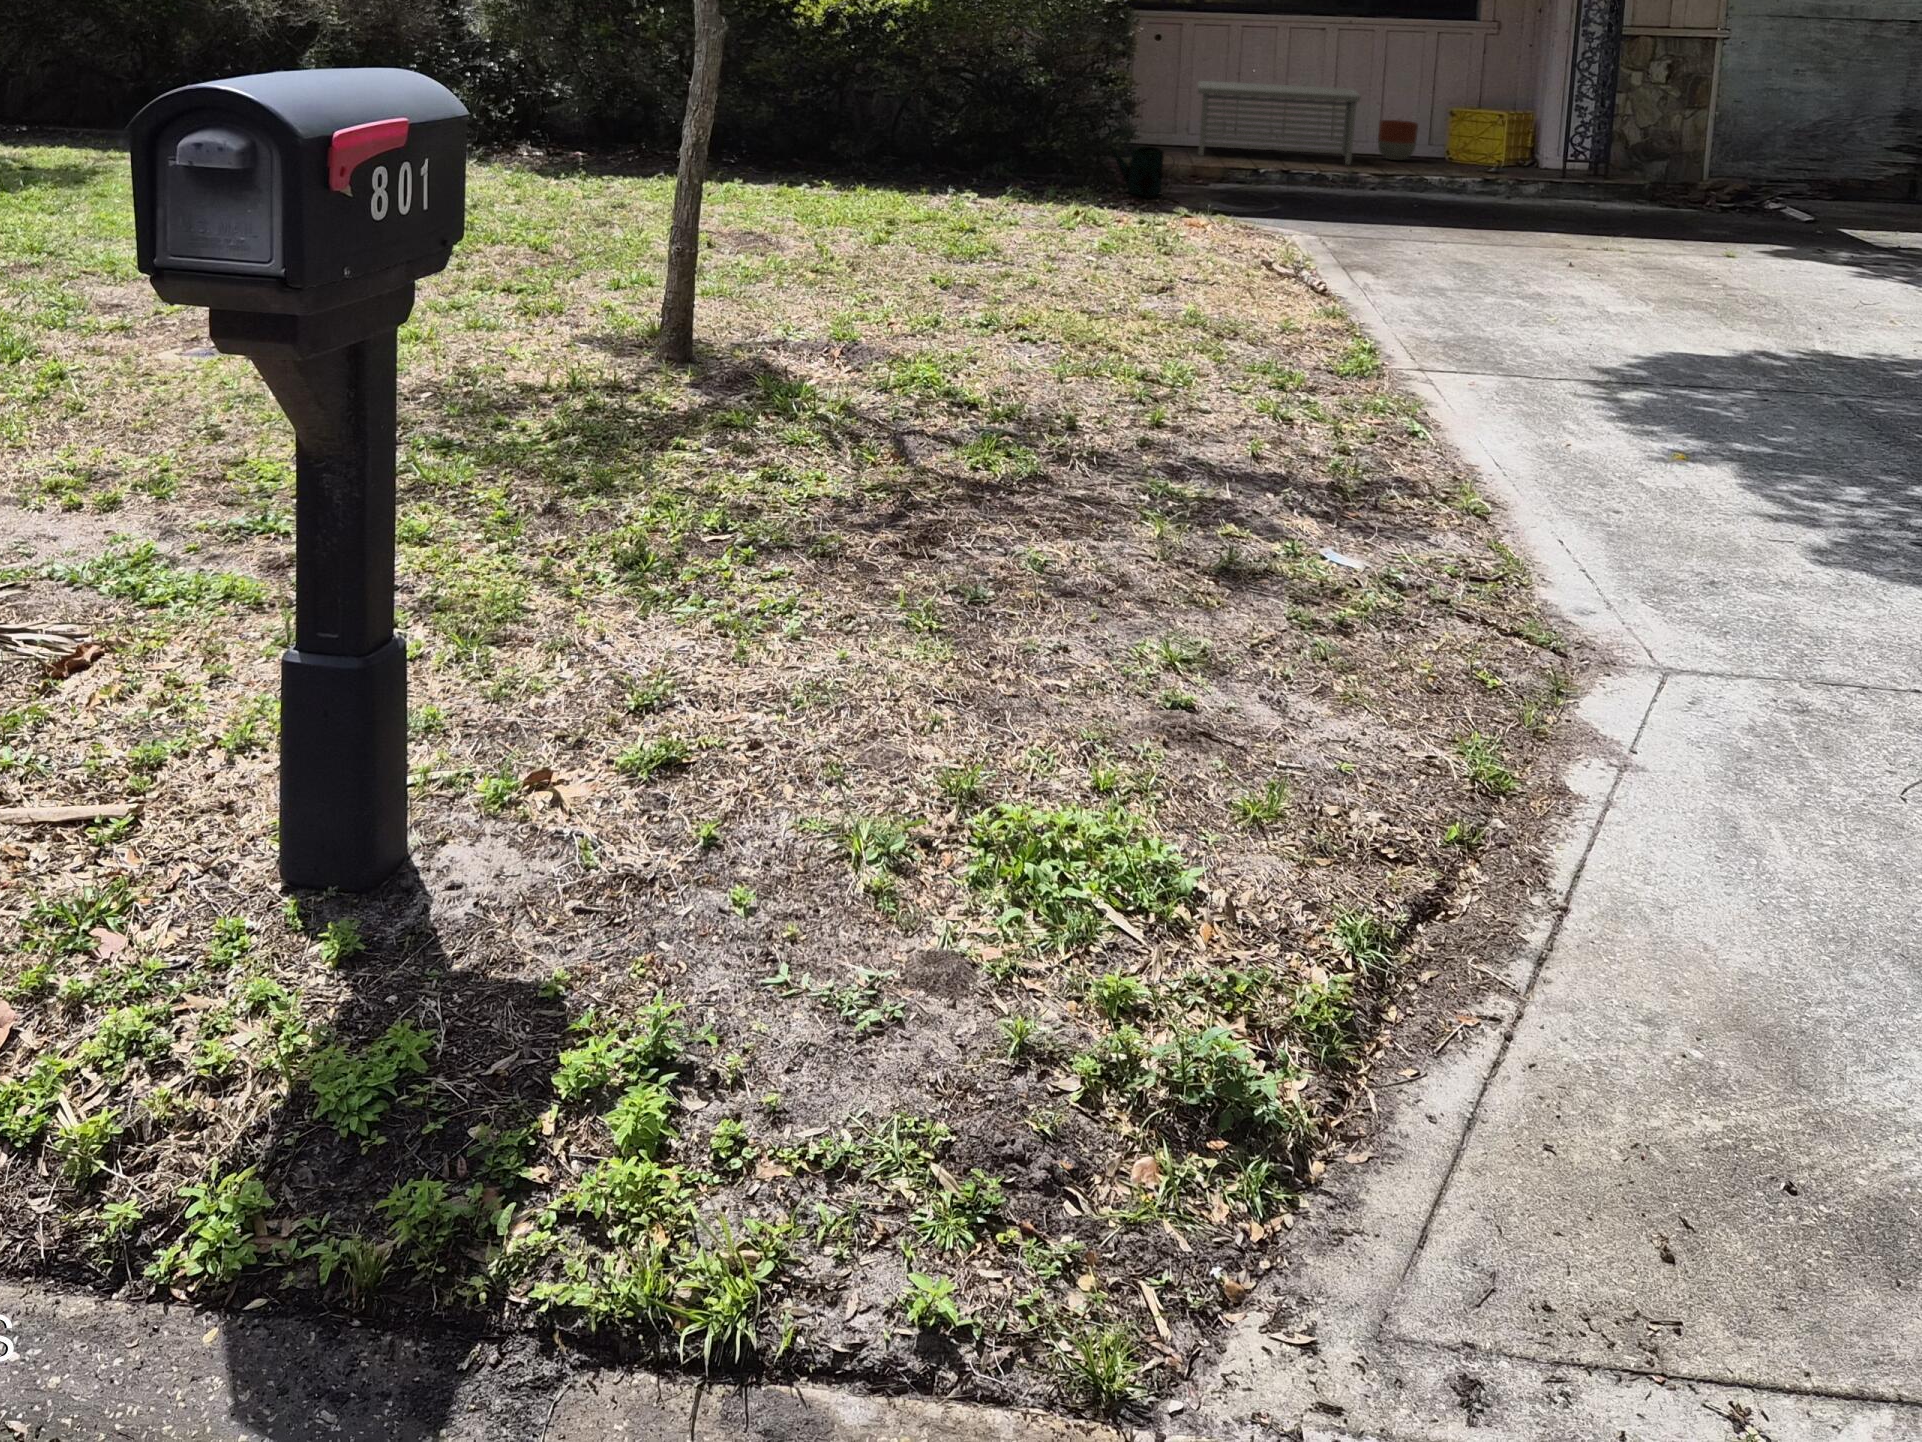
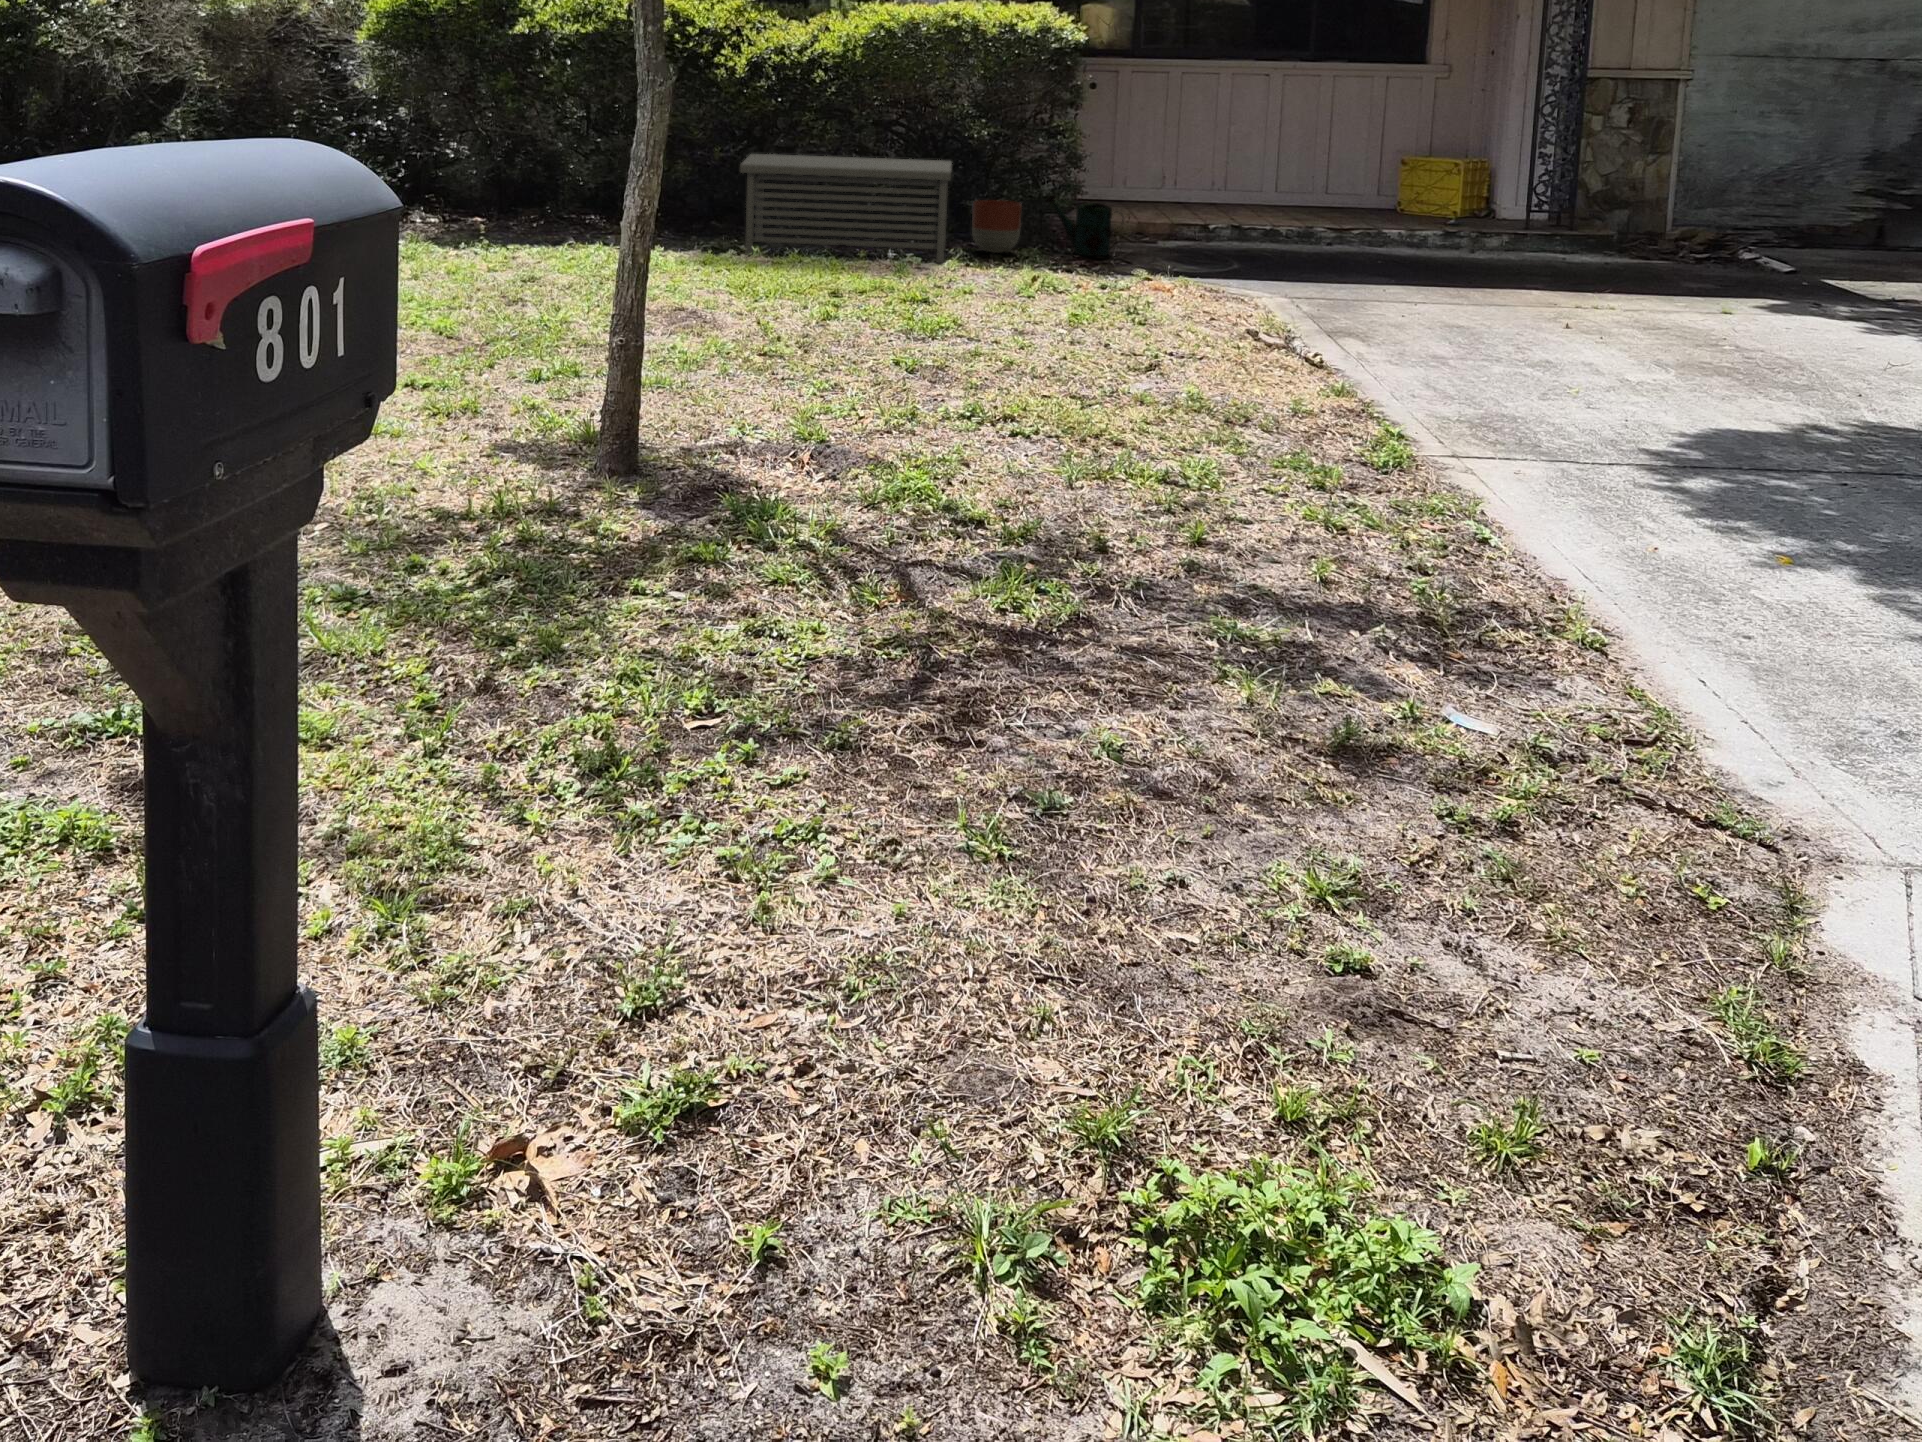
storage bench: present [1198,81,1360,165] -> present [740,154,952,263]
planter: present [1378,120,1418,160] -> present [972,200,1022,253]

